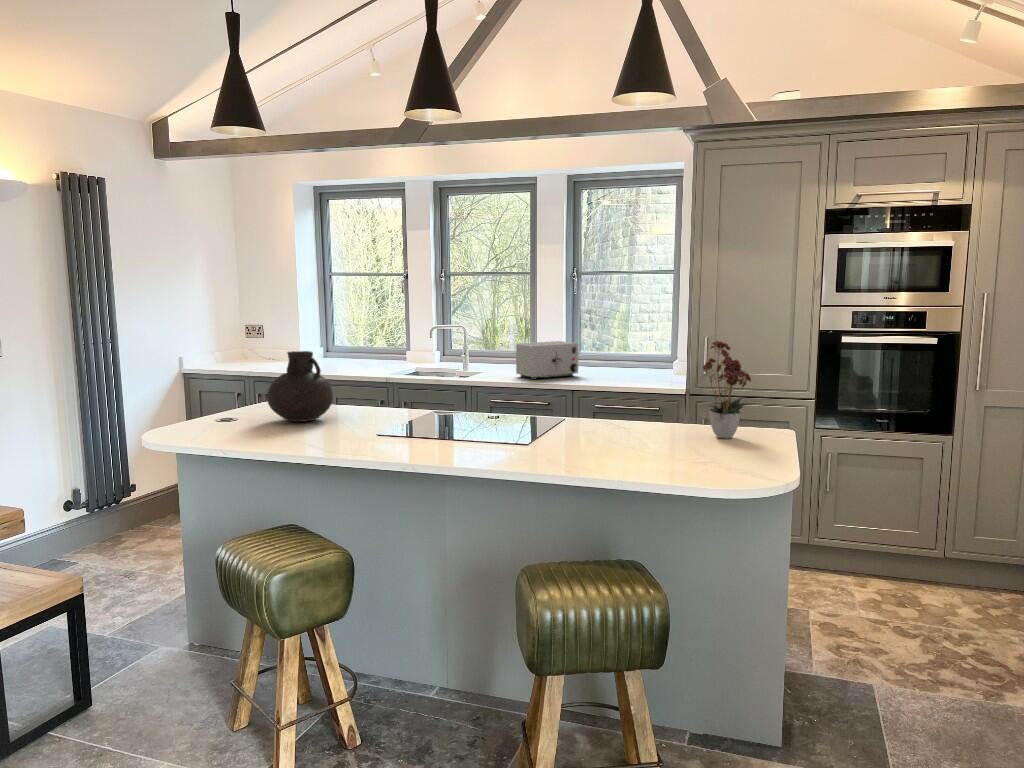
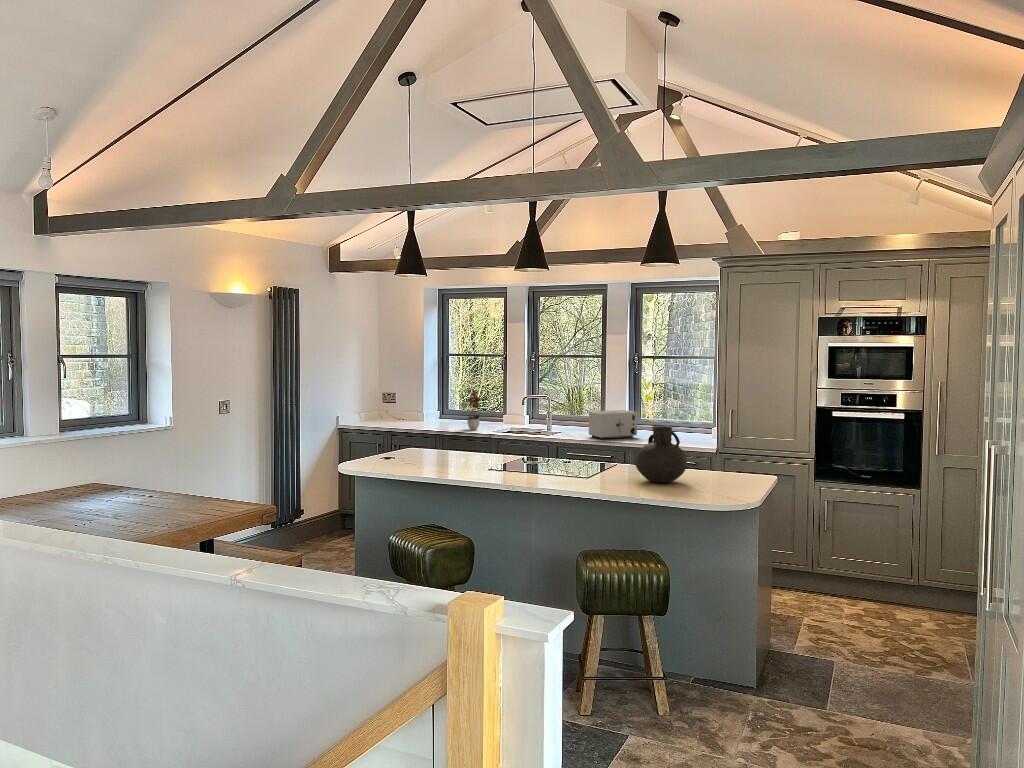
flower arrangement: present [703,341,751,438] -> present [466,390,481,430]
vase: present [267,351,333,422] -> present [635,426,687,483]

